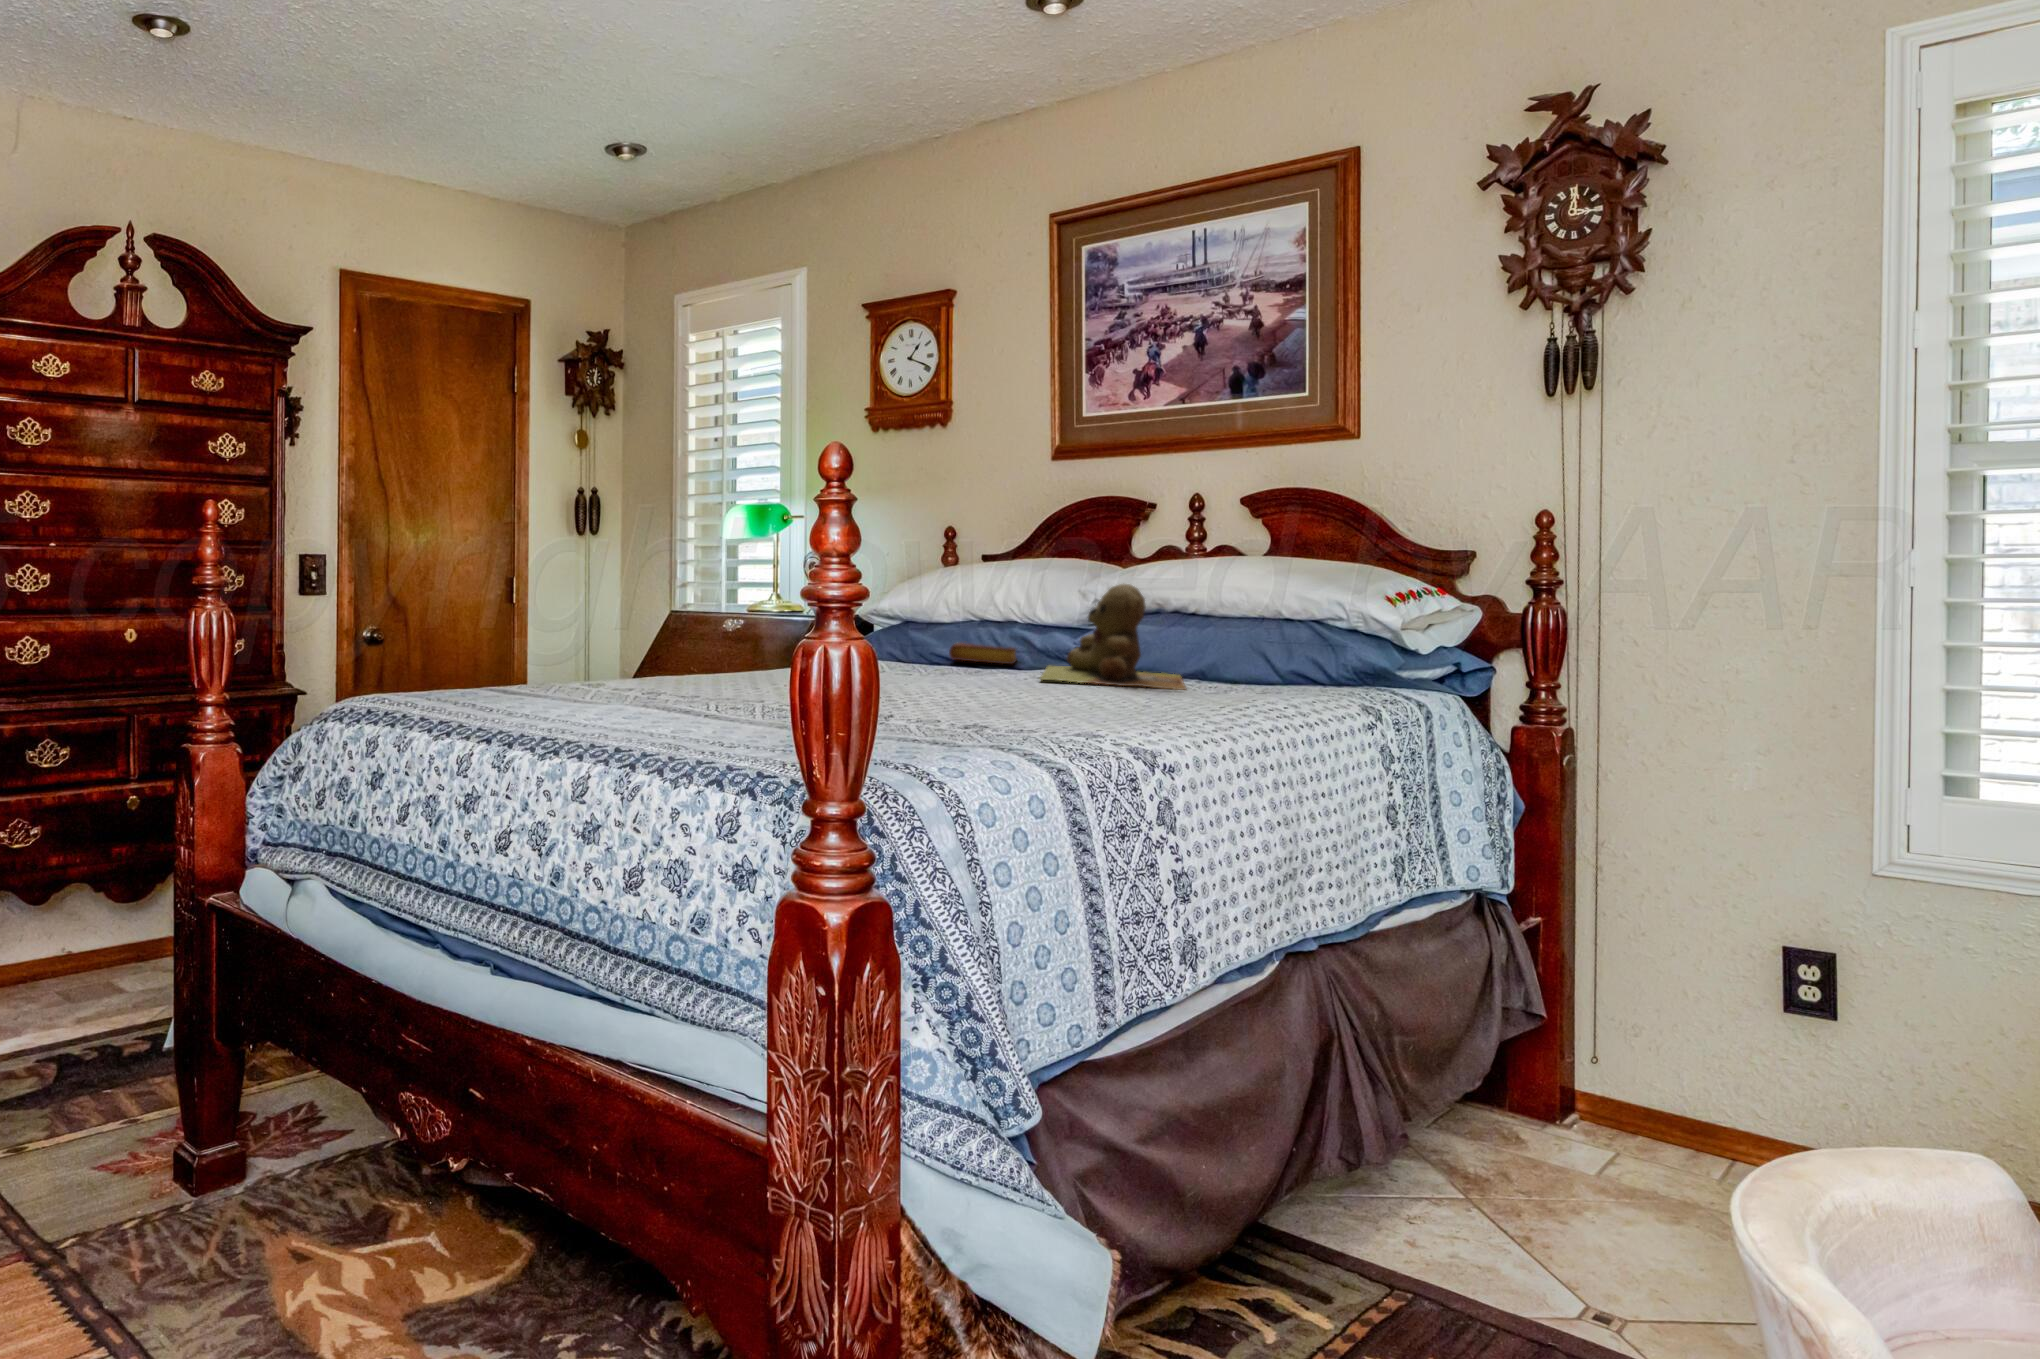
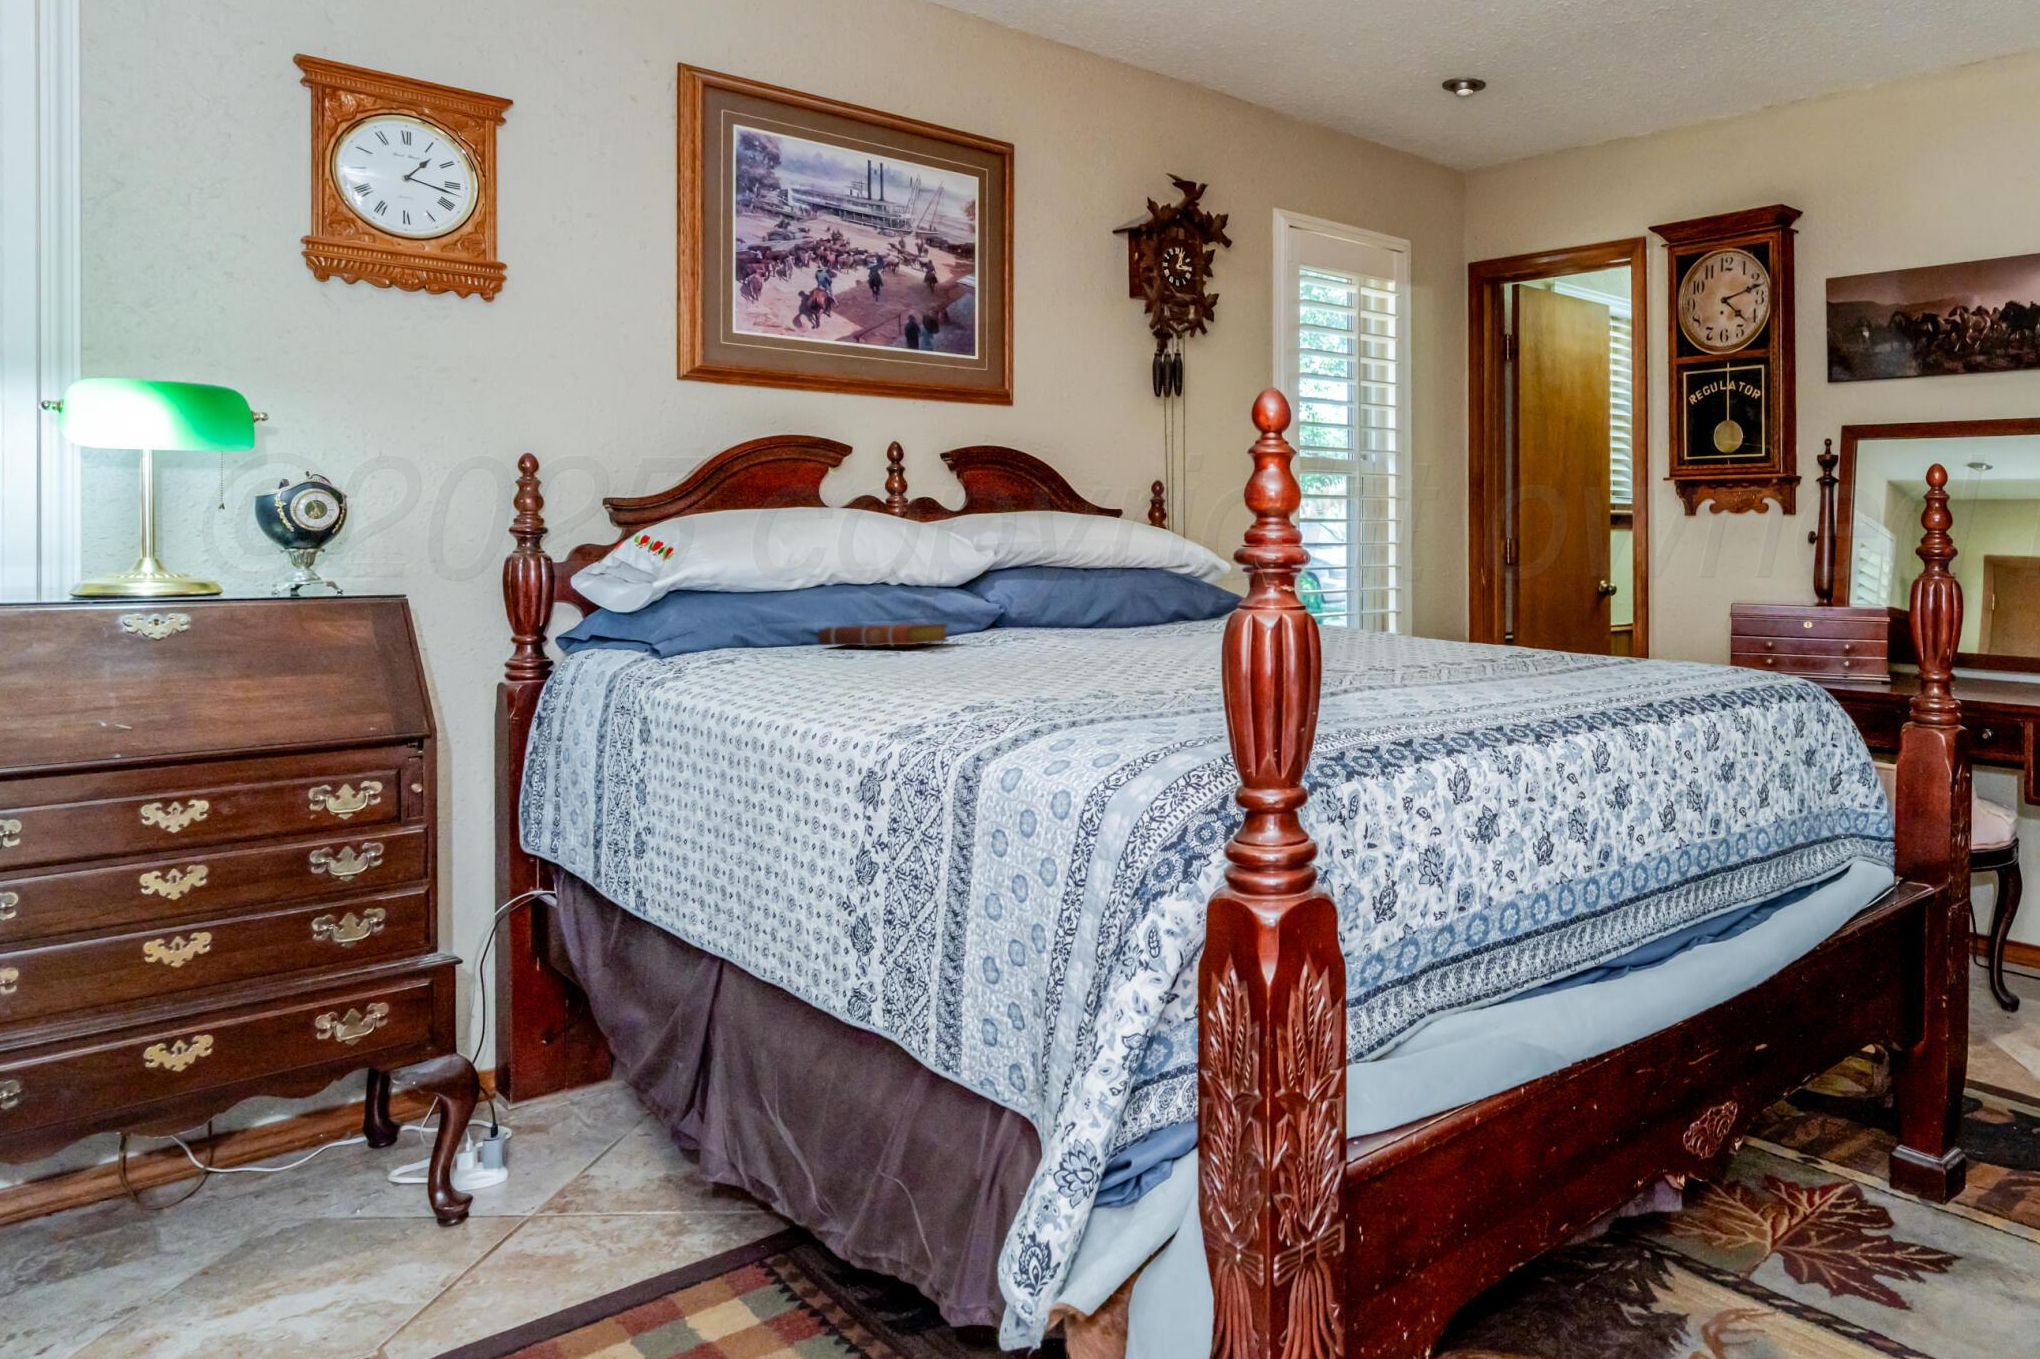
teddy bear: present [1040,584,1186,690] -> none [975,540,1178,641]

